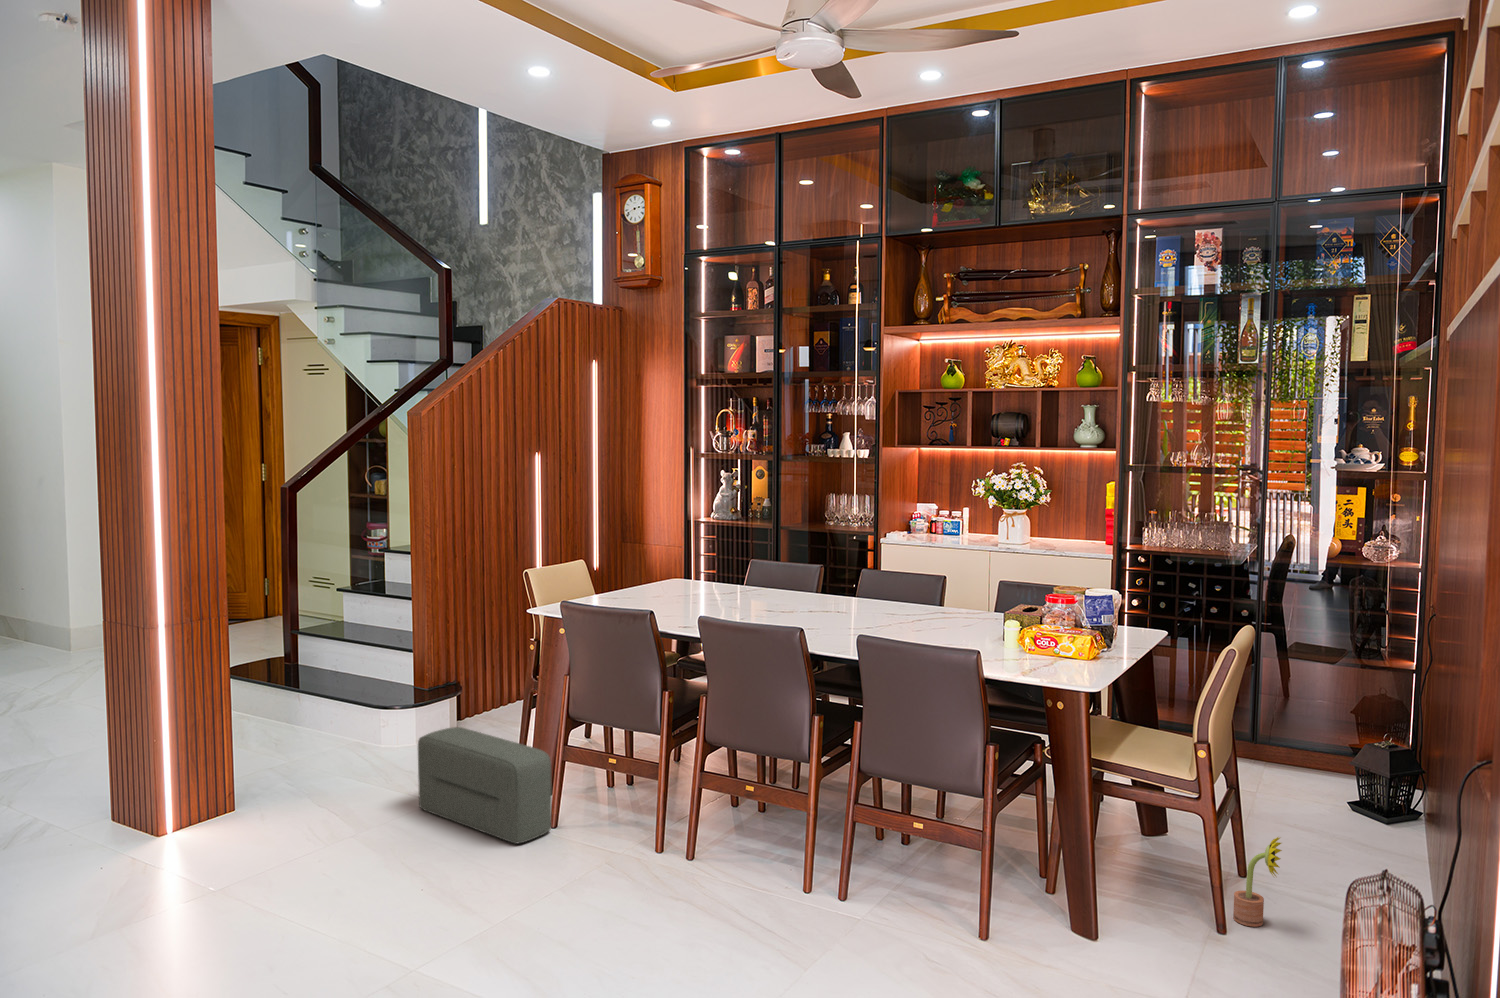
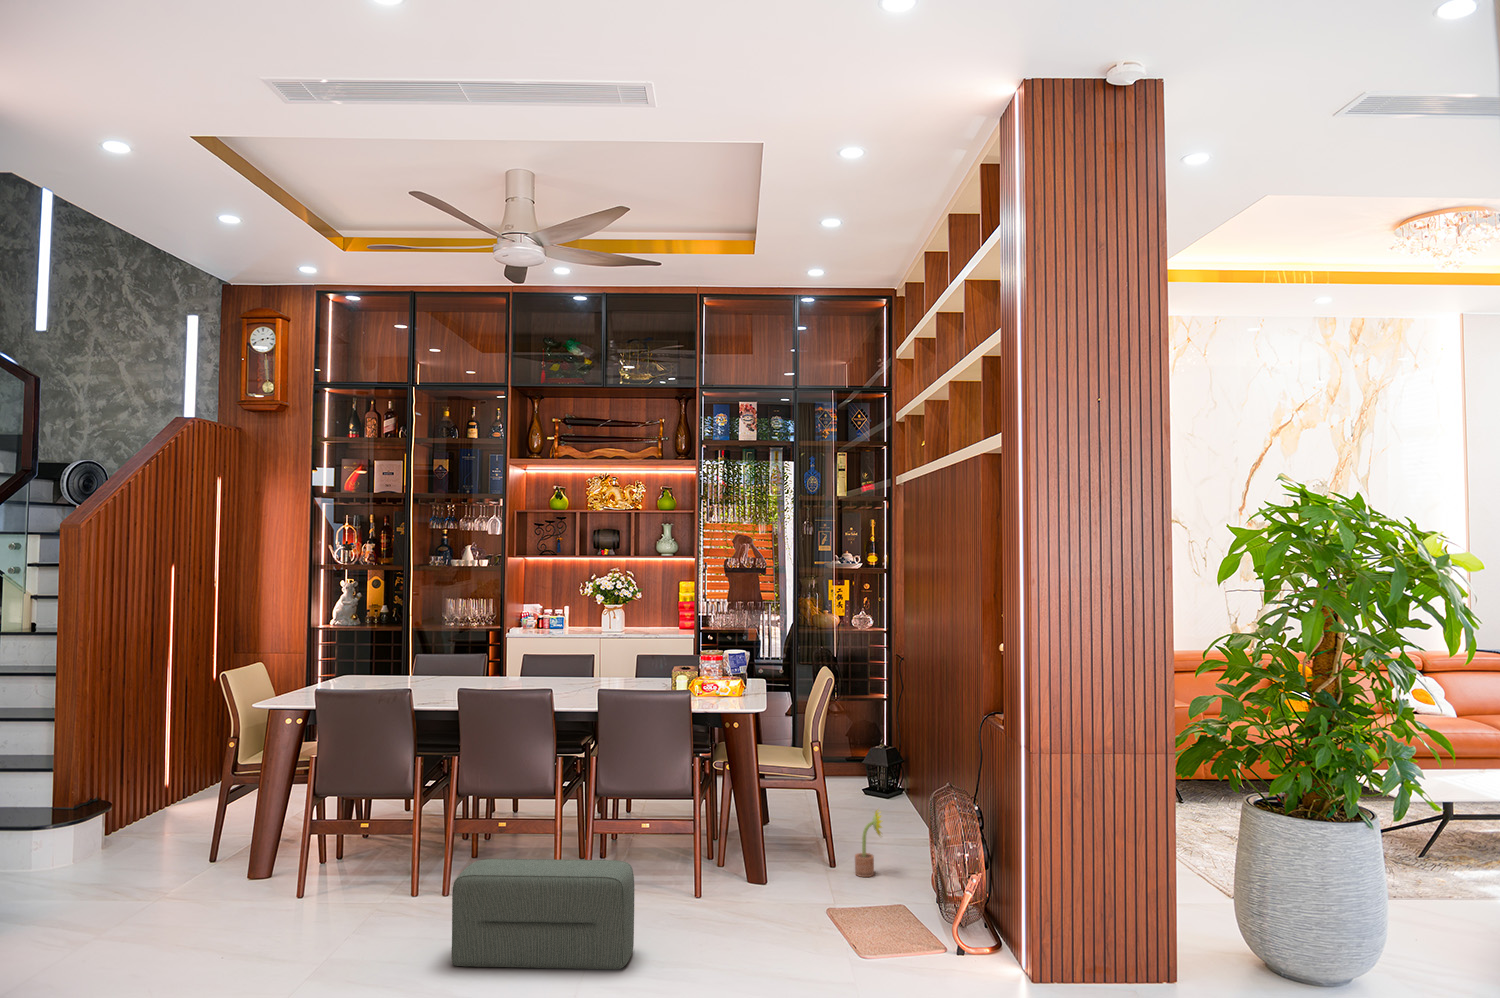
pouf: present [418,727,552,844] -> present [452,859,634,969]

